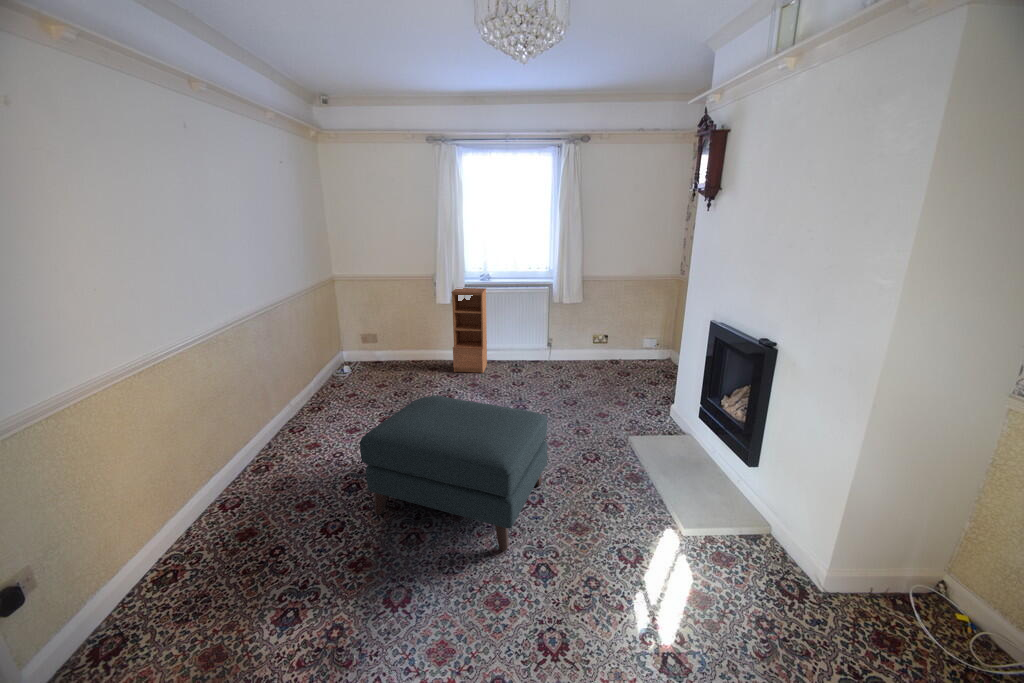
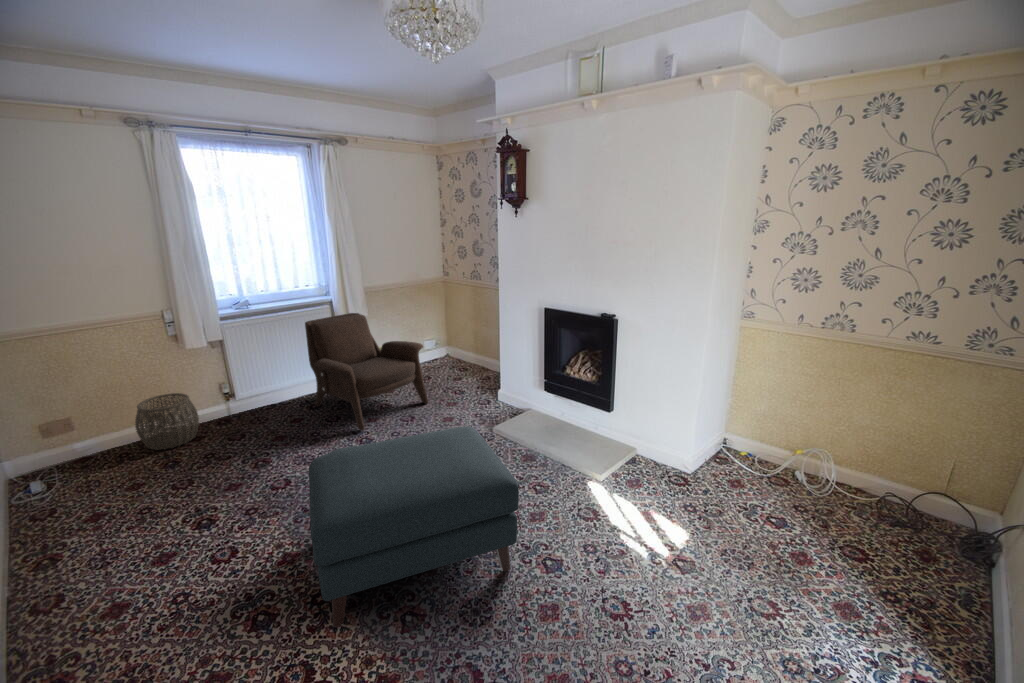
bookcase: present [451,288,487,373] -> none [208,312,275,430]
armchair: none [509,301,606,400] -> present [305,313,428,430]
woven basket: none [403,336,439,373] -> present [135,393,199,450]

